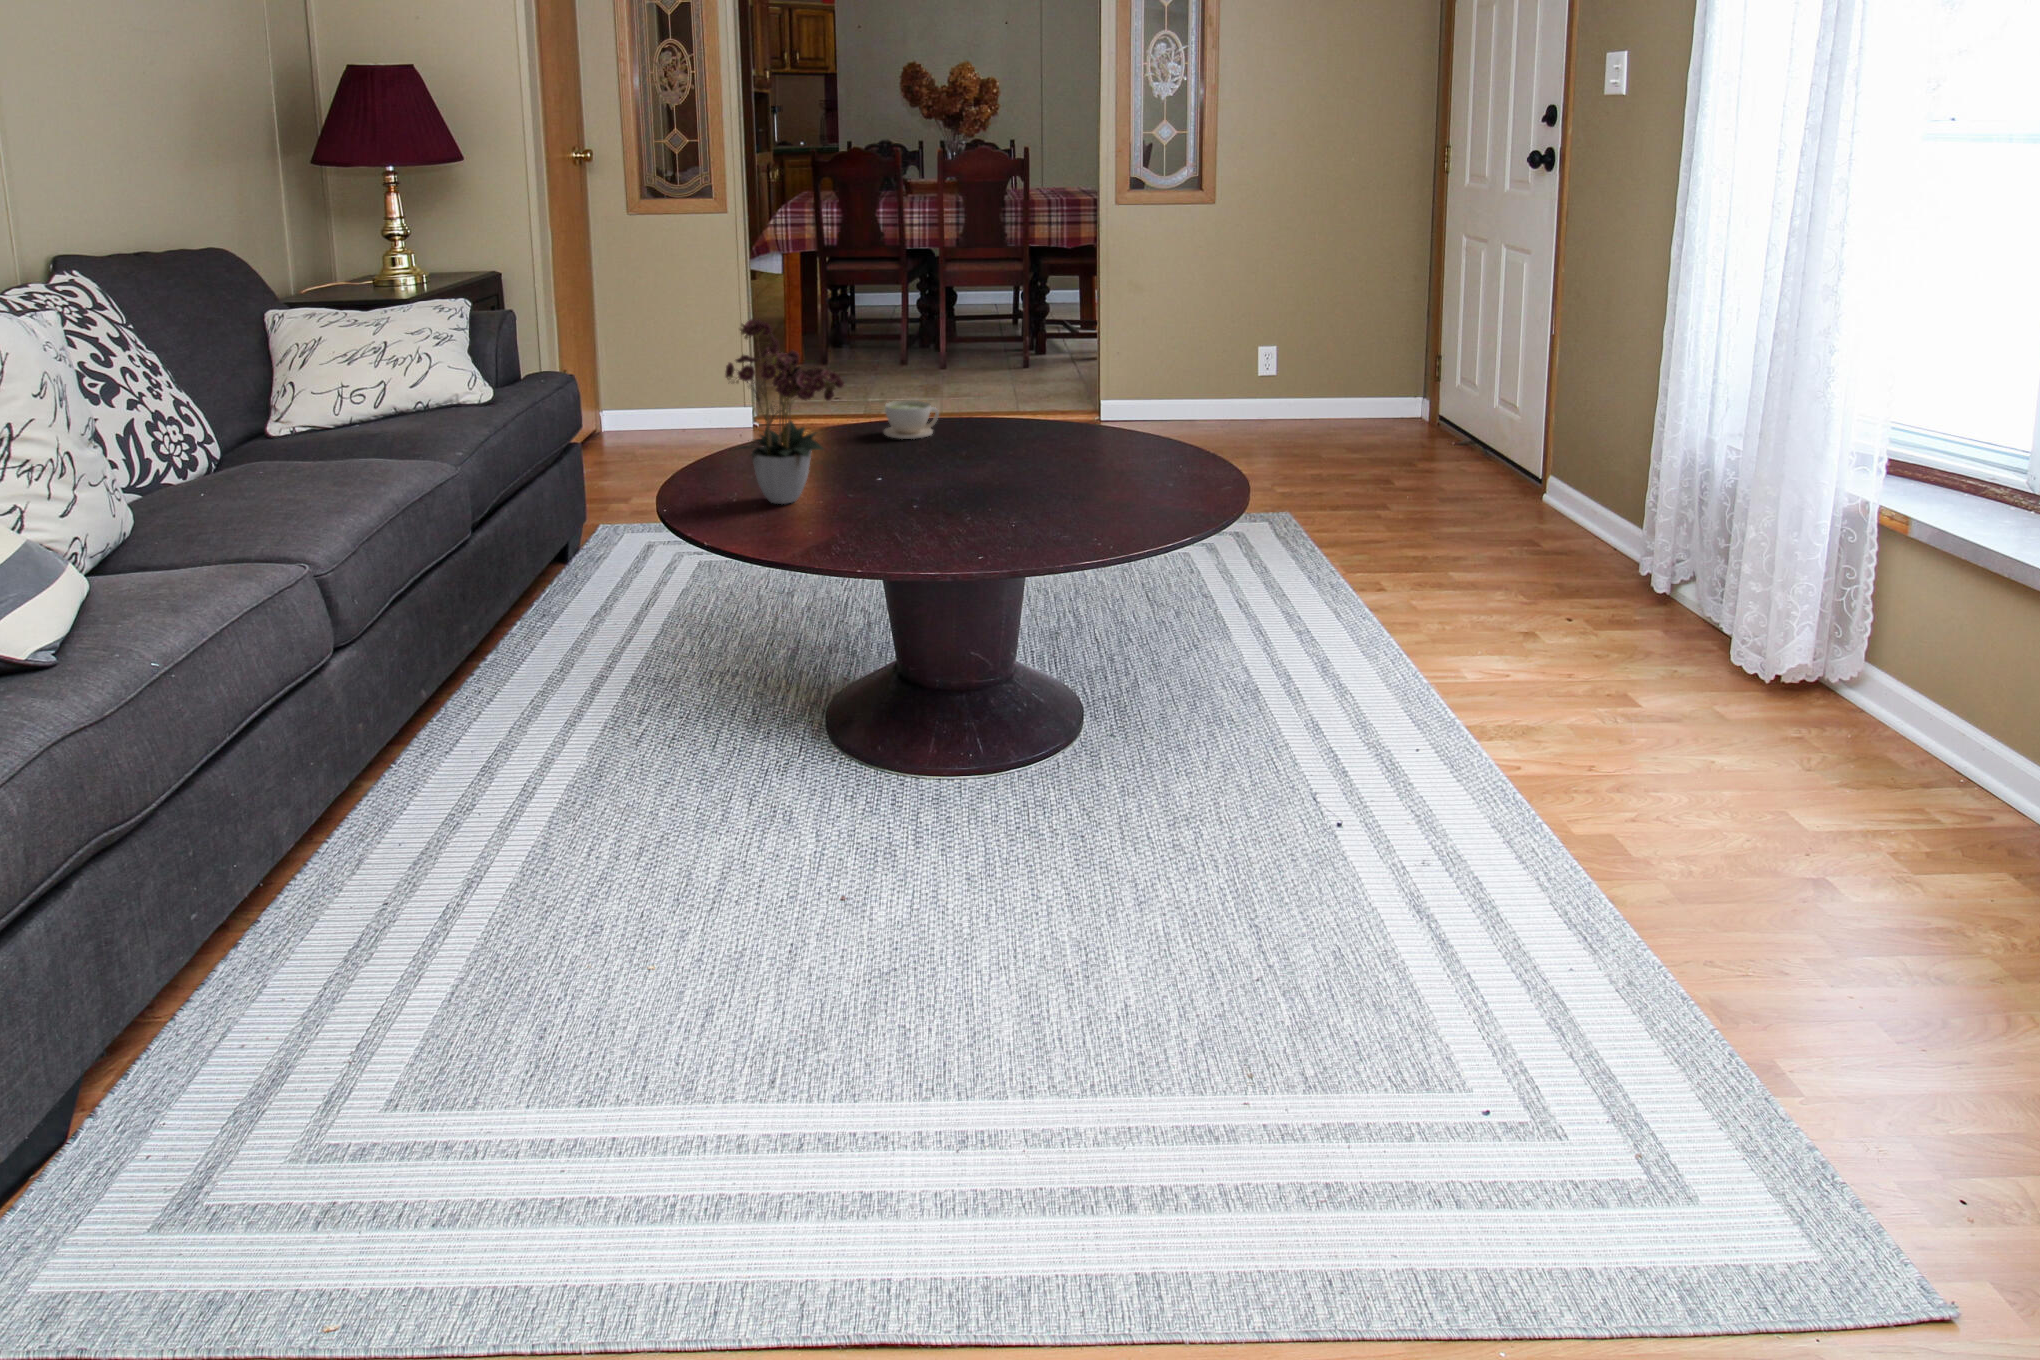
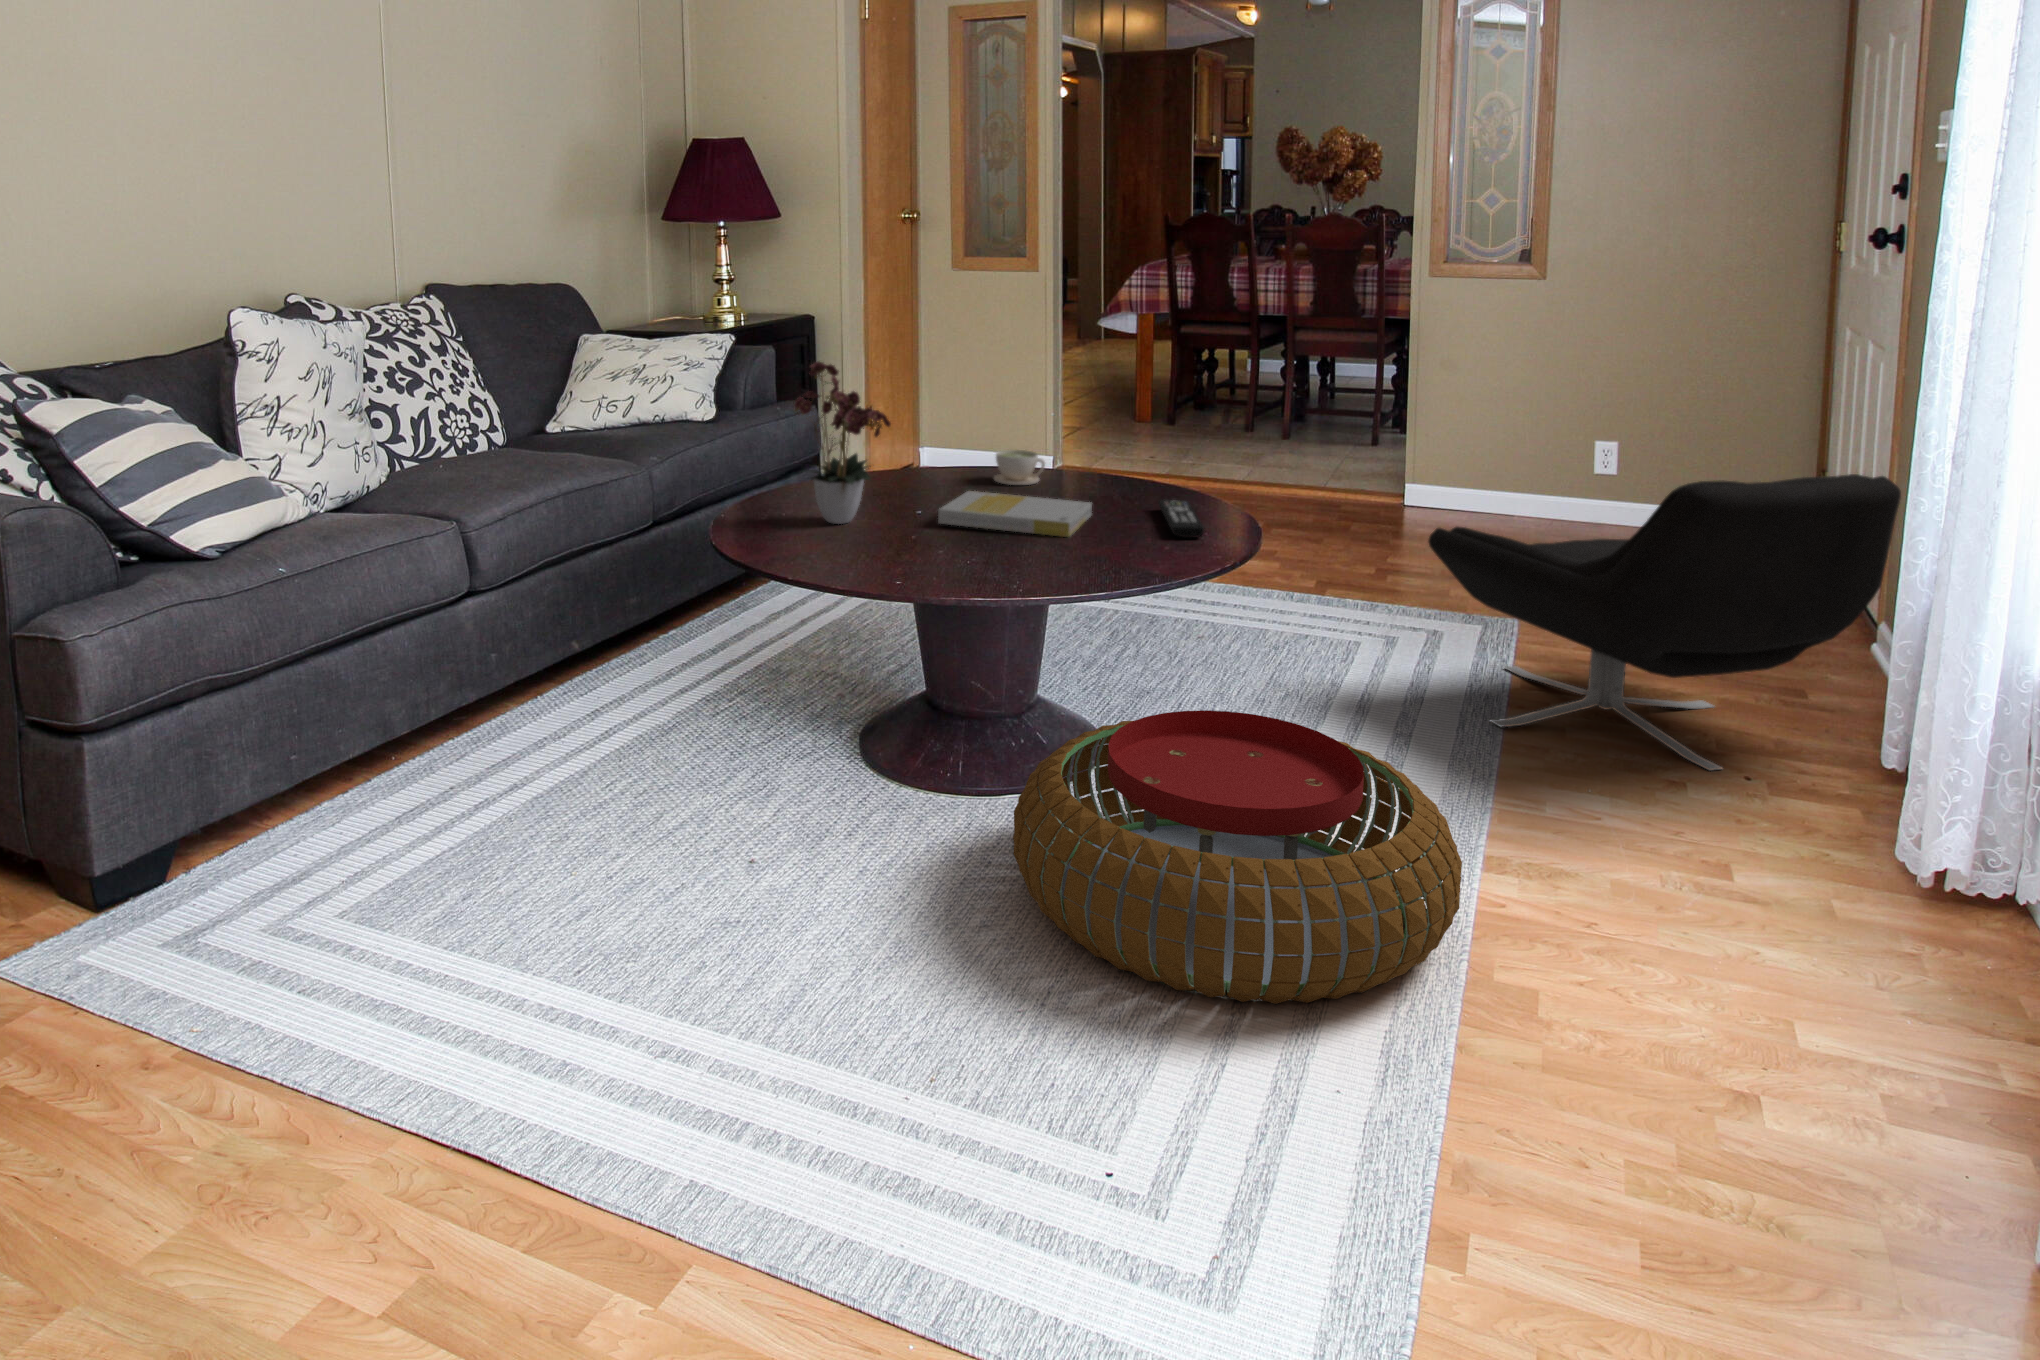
lounge chair: none [1294,350,1688,624] -> present [1428,474,1901,771]
remote control: none [1090,435,1175,473] -> present [1158,499,1204,538]
book: none [896,448,1047,489] -> present [938,491,1092,537]
pouf: none [1110,641,1568,934] -> present [1013,710,1462,1004]

